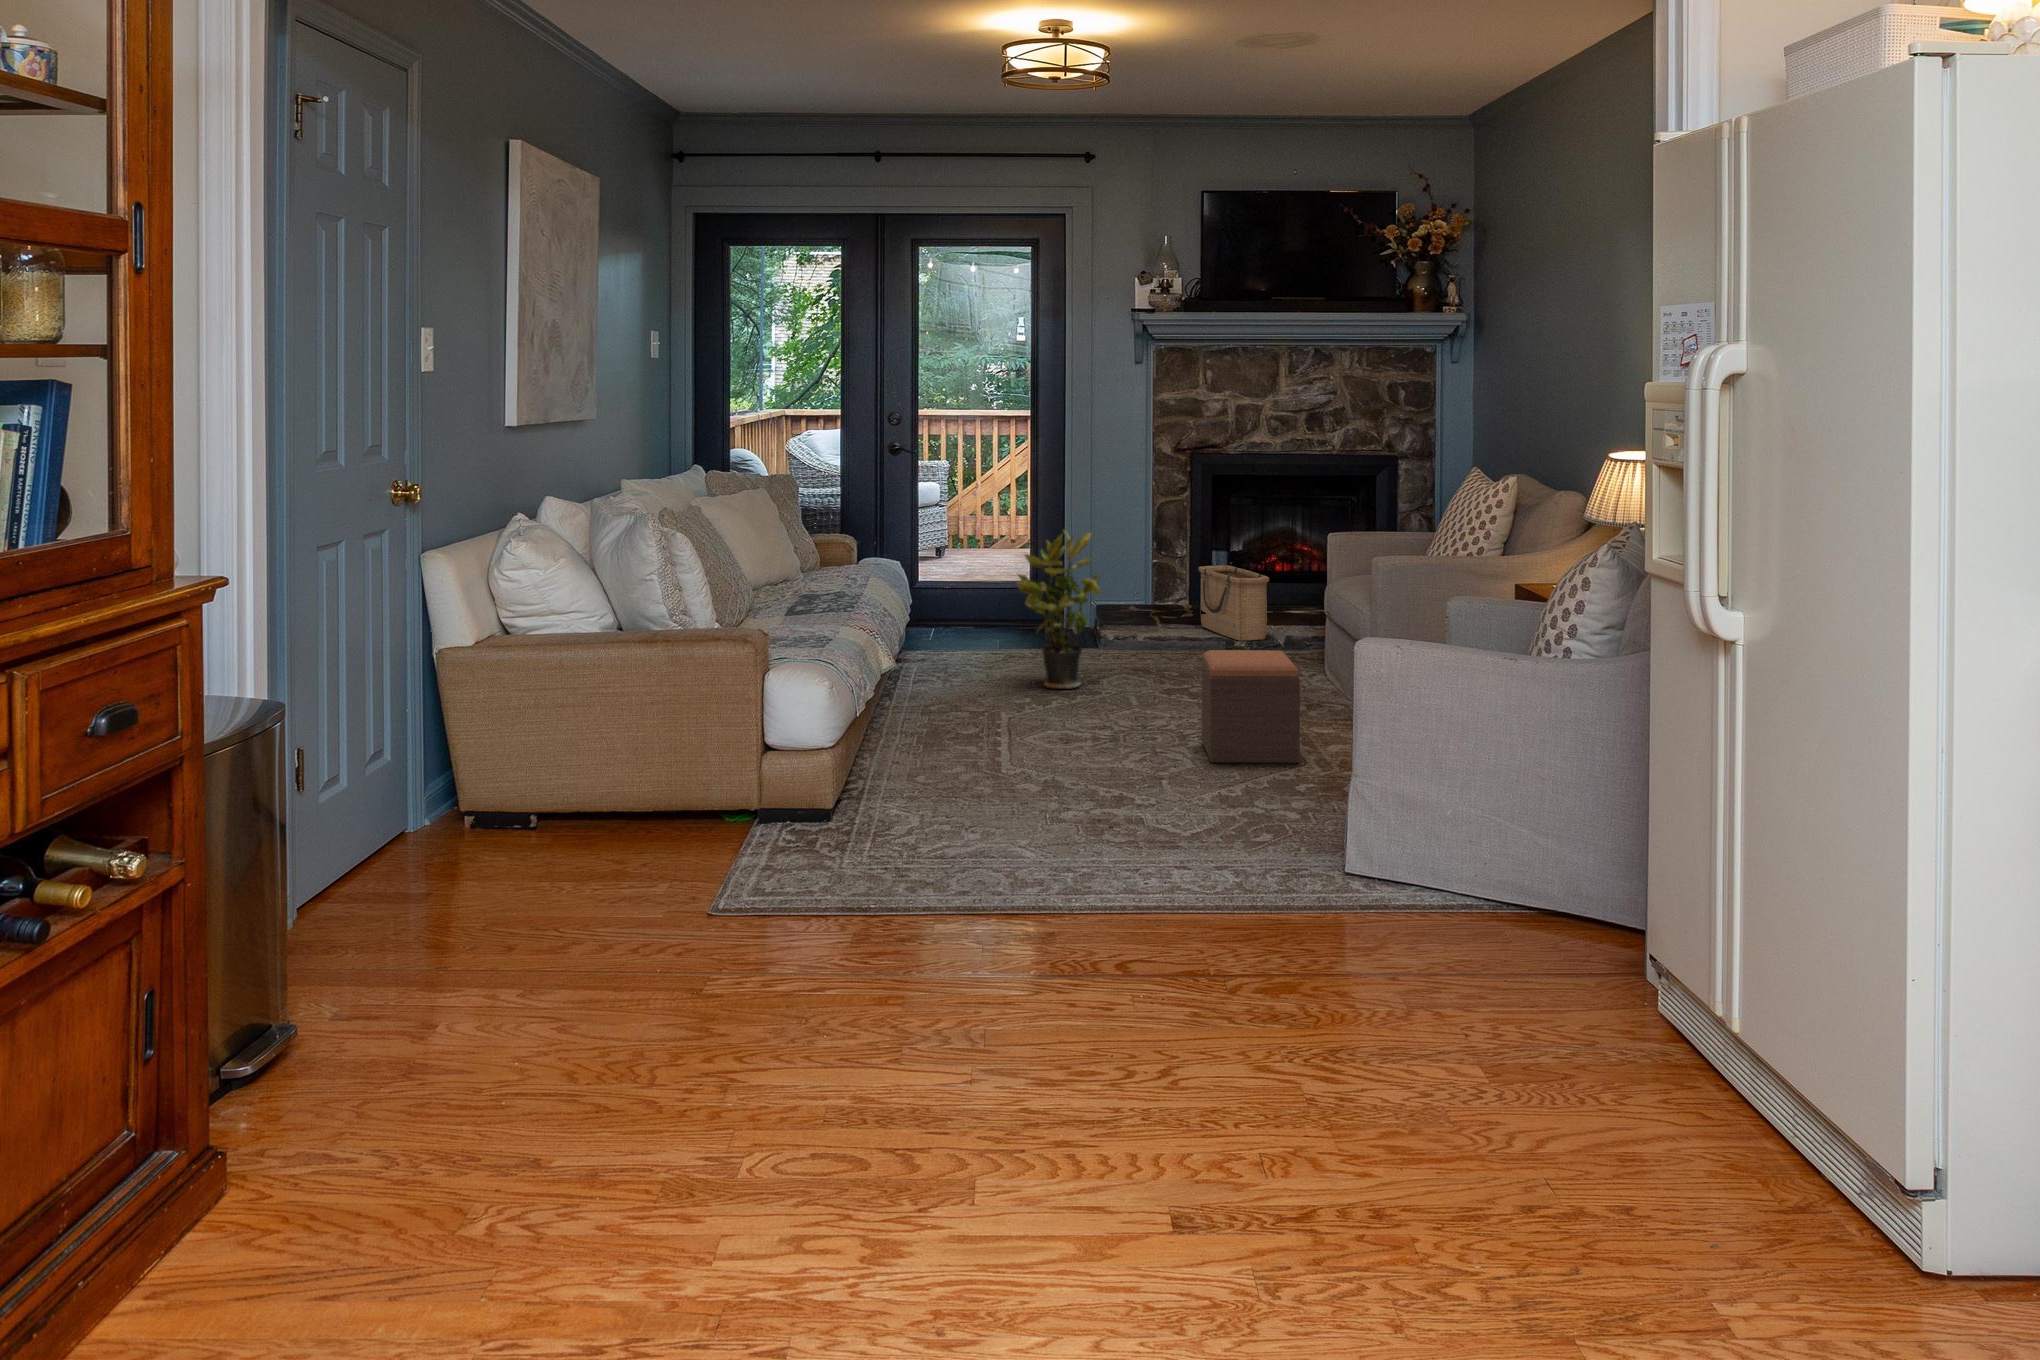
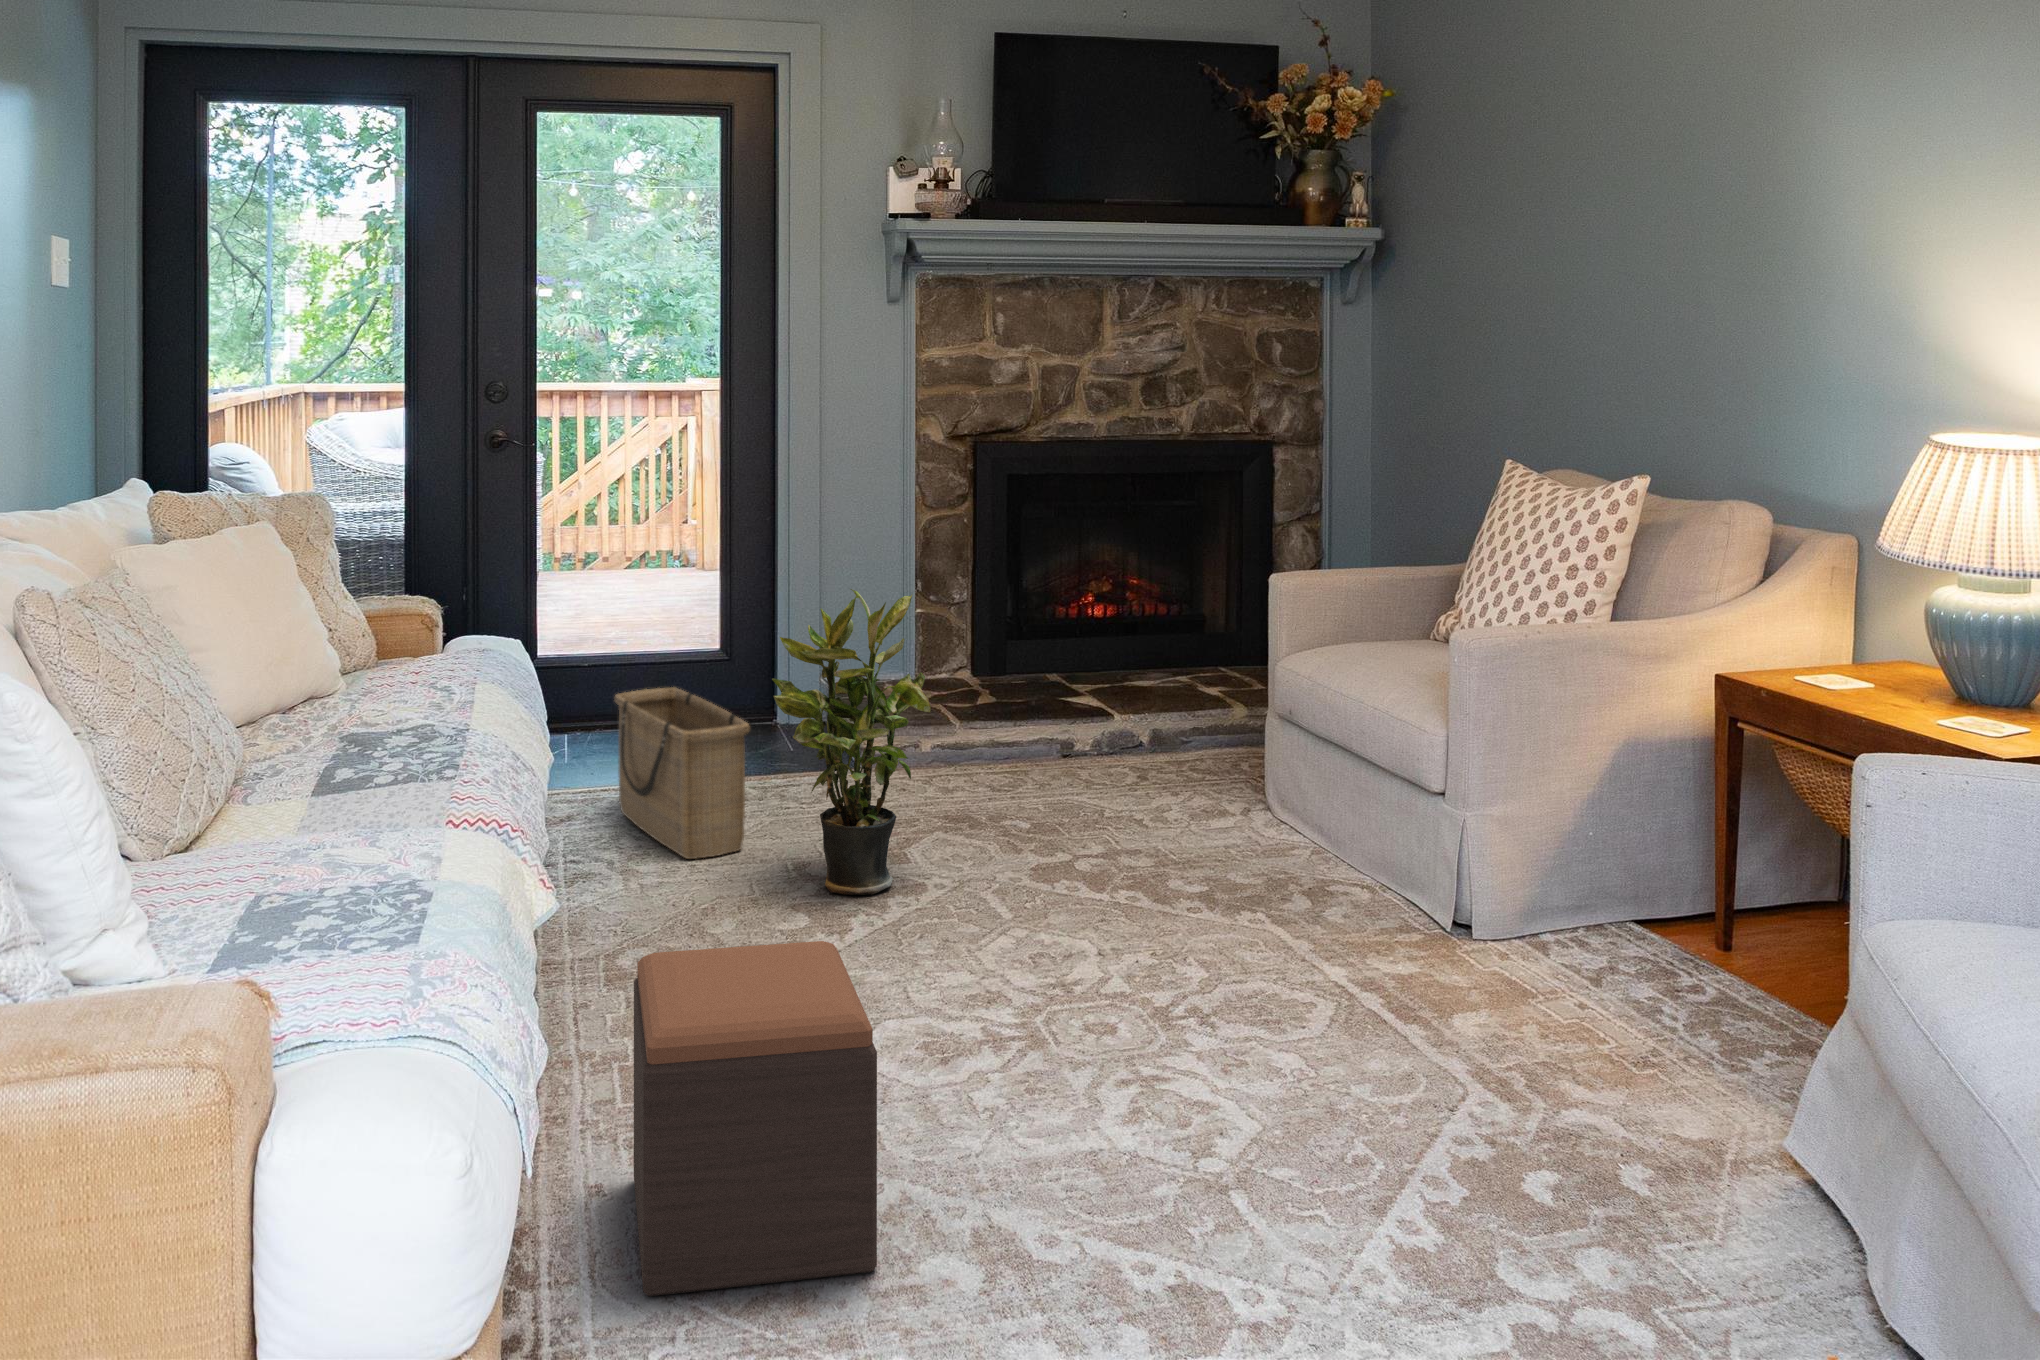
basket: present [1198,565,1269,641] -> present [614,687,750,859]
footstool: present [1202,650,1300,764] -> present [634,941,877,1296]

